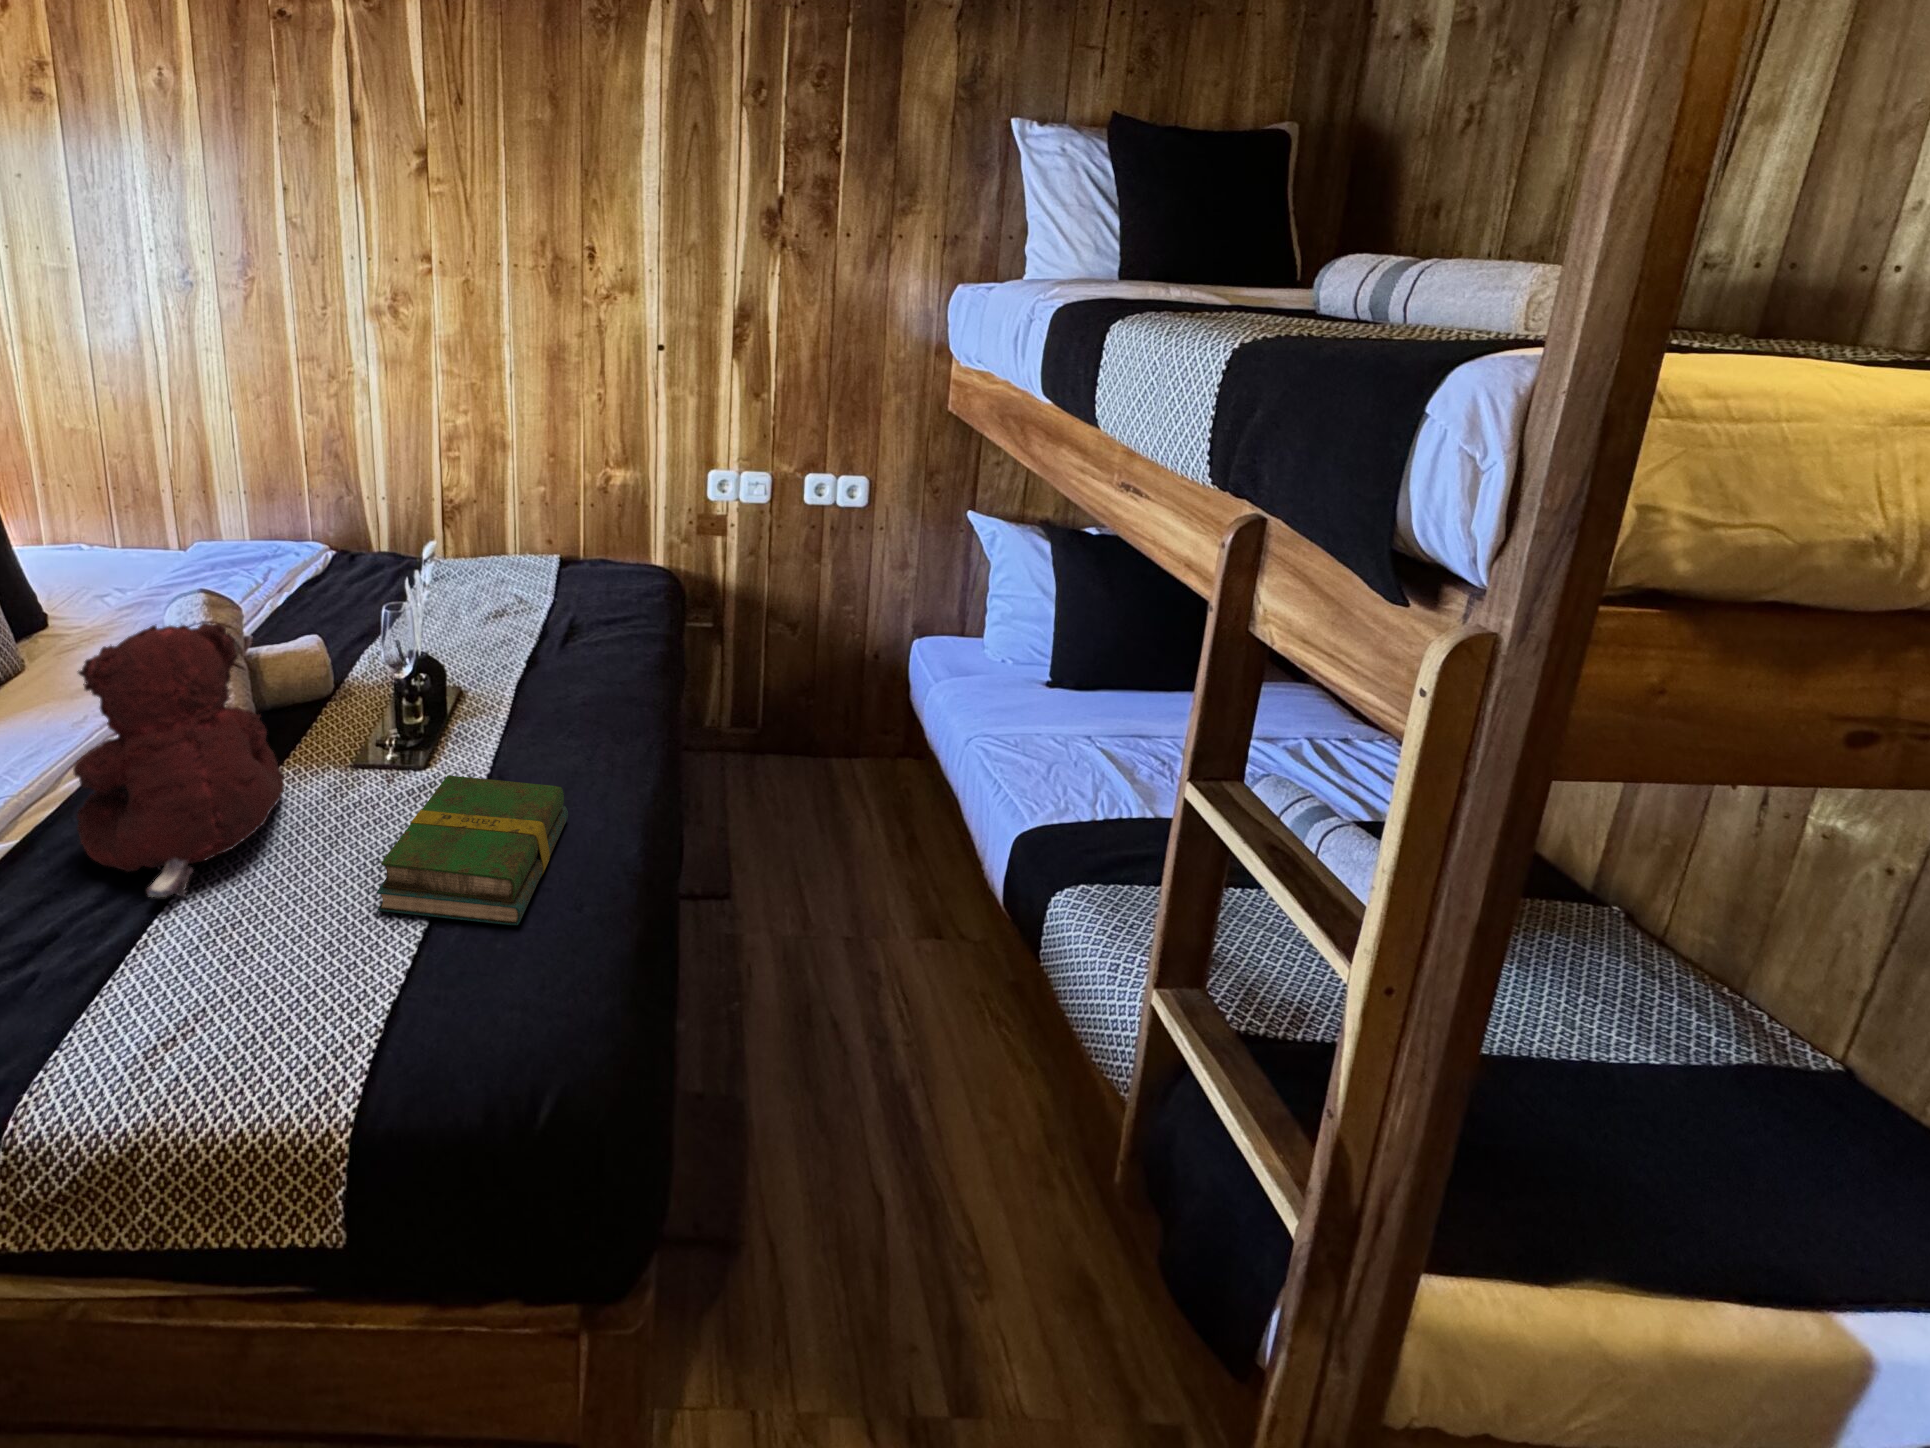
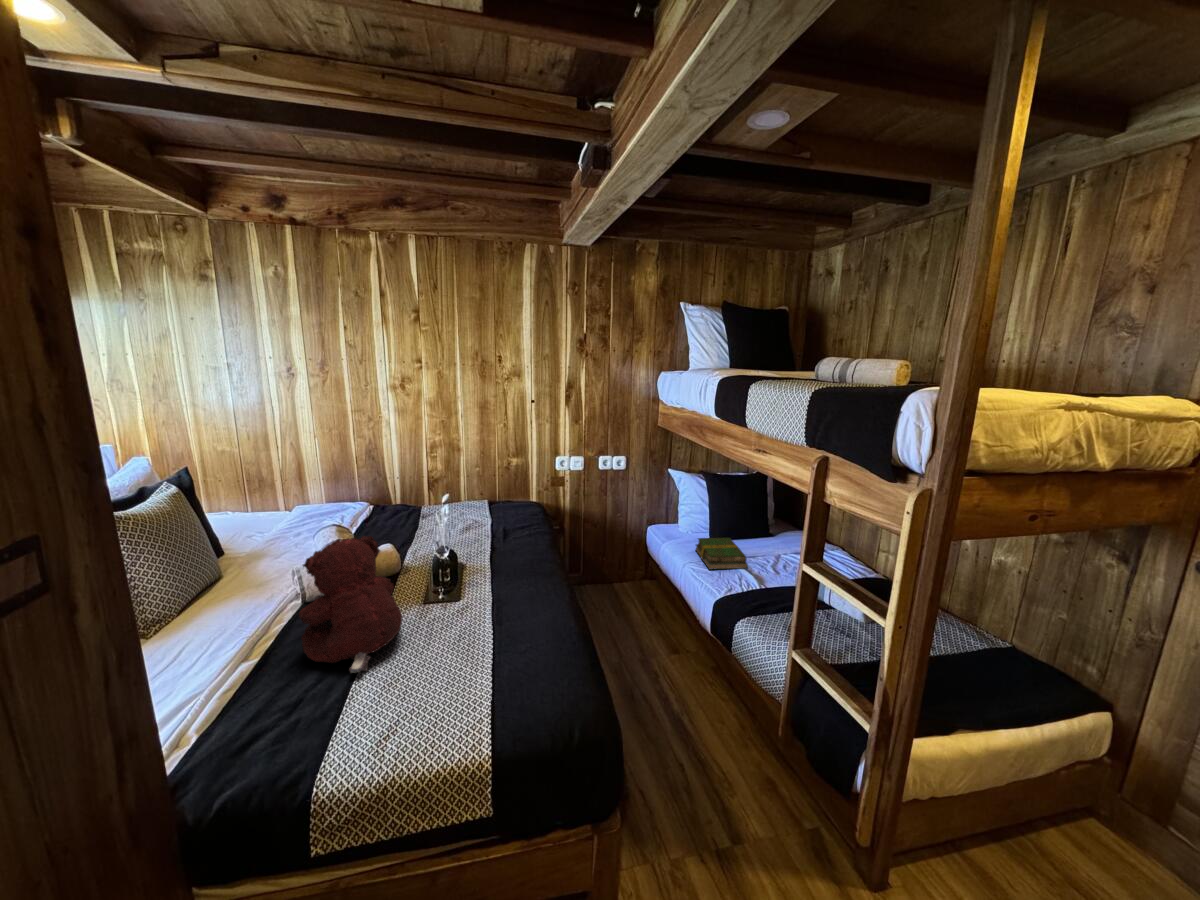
book: present [376,775,568,925] -> present [696,538,748,570]

